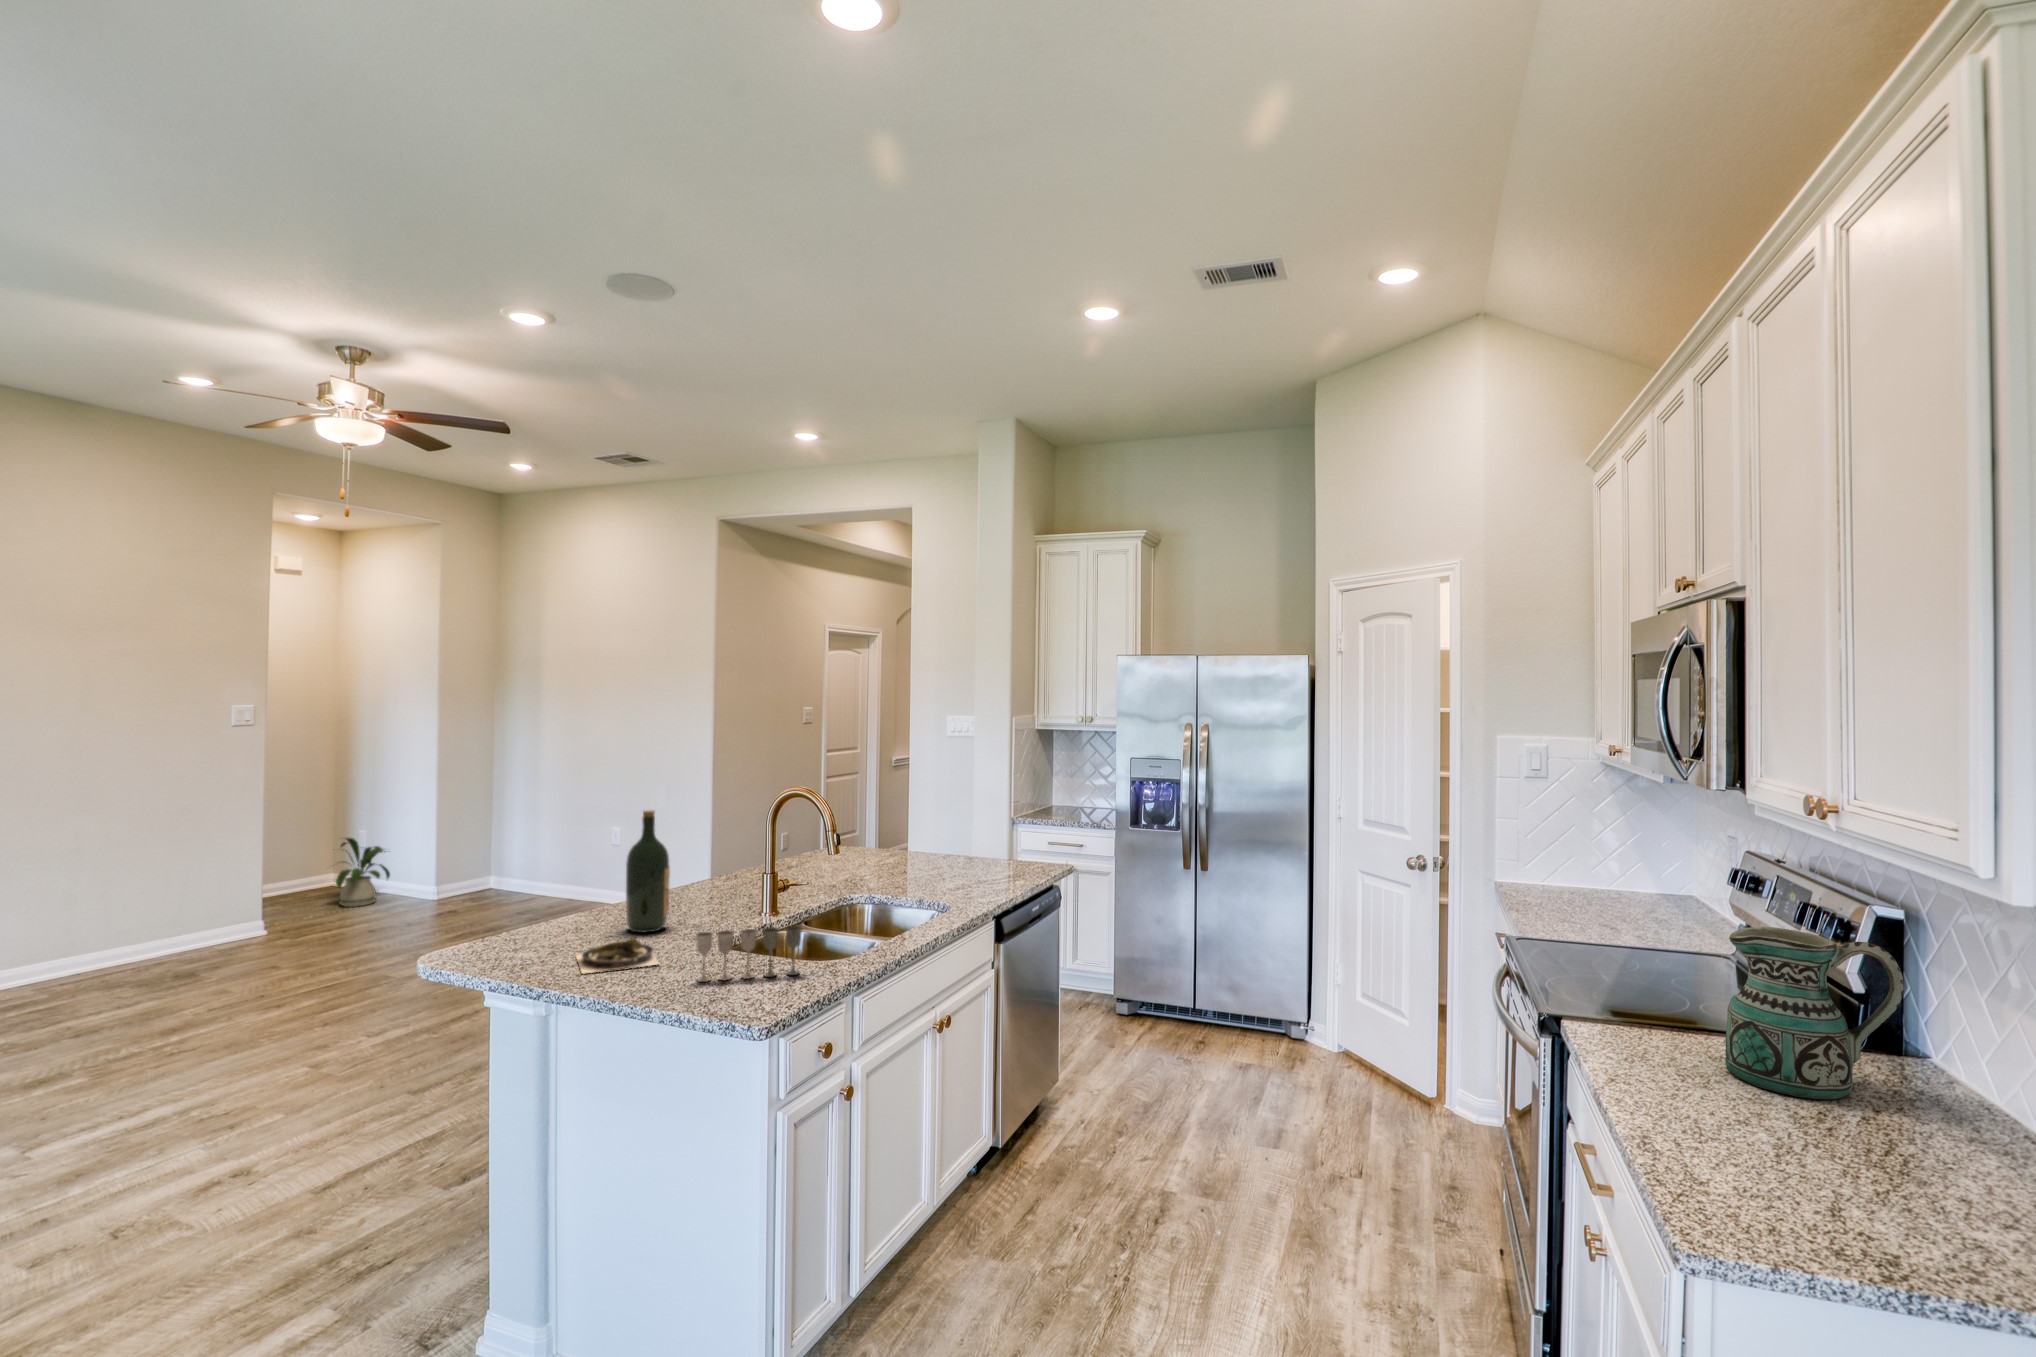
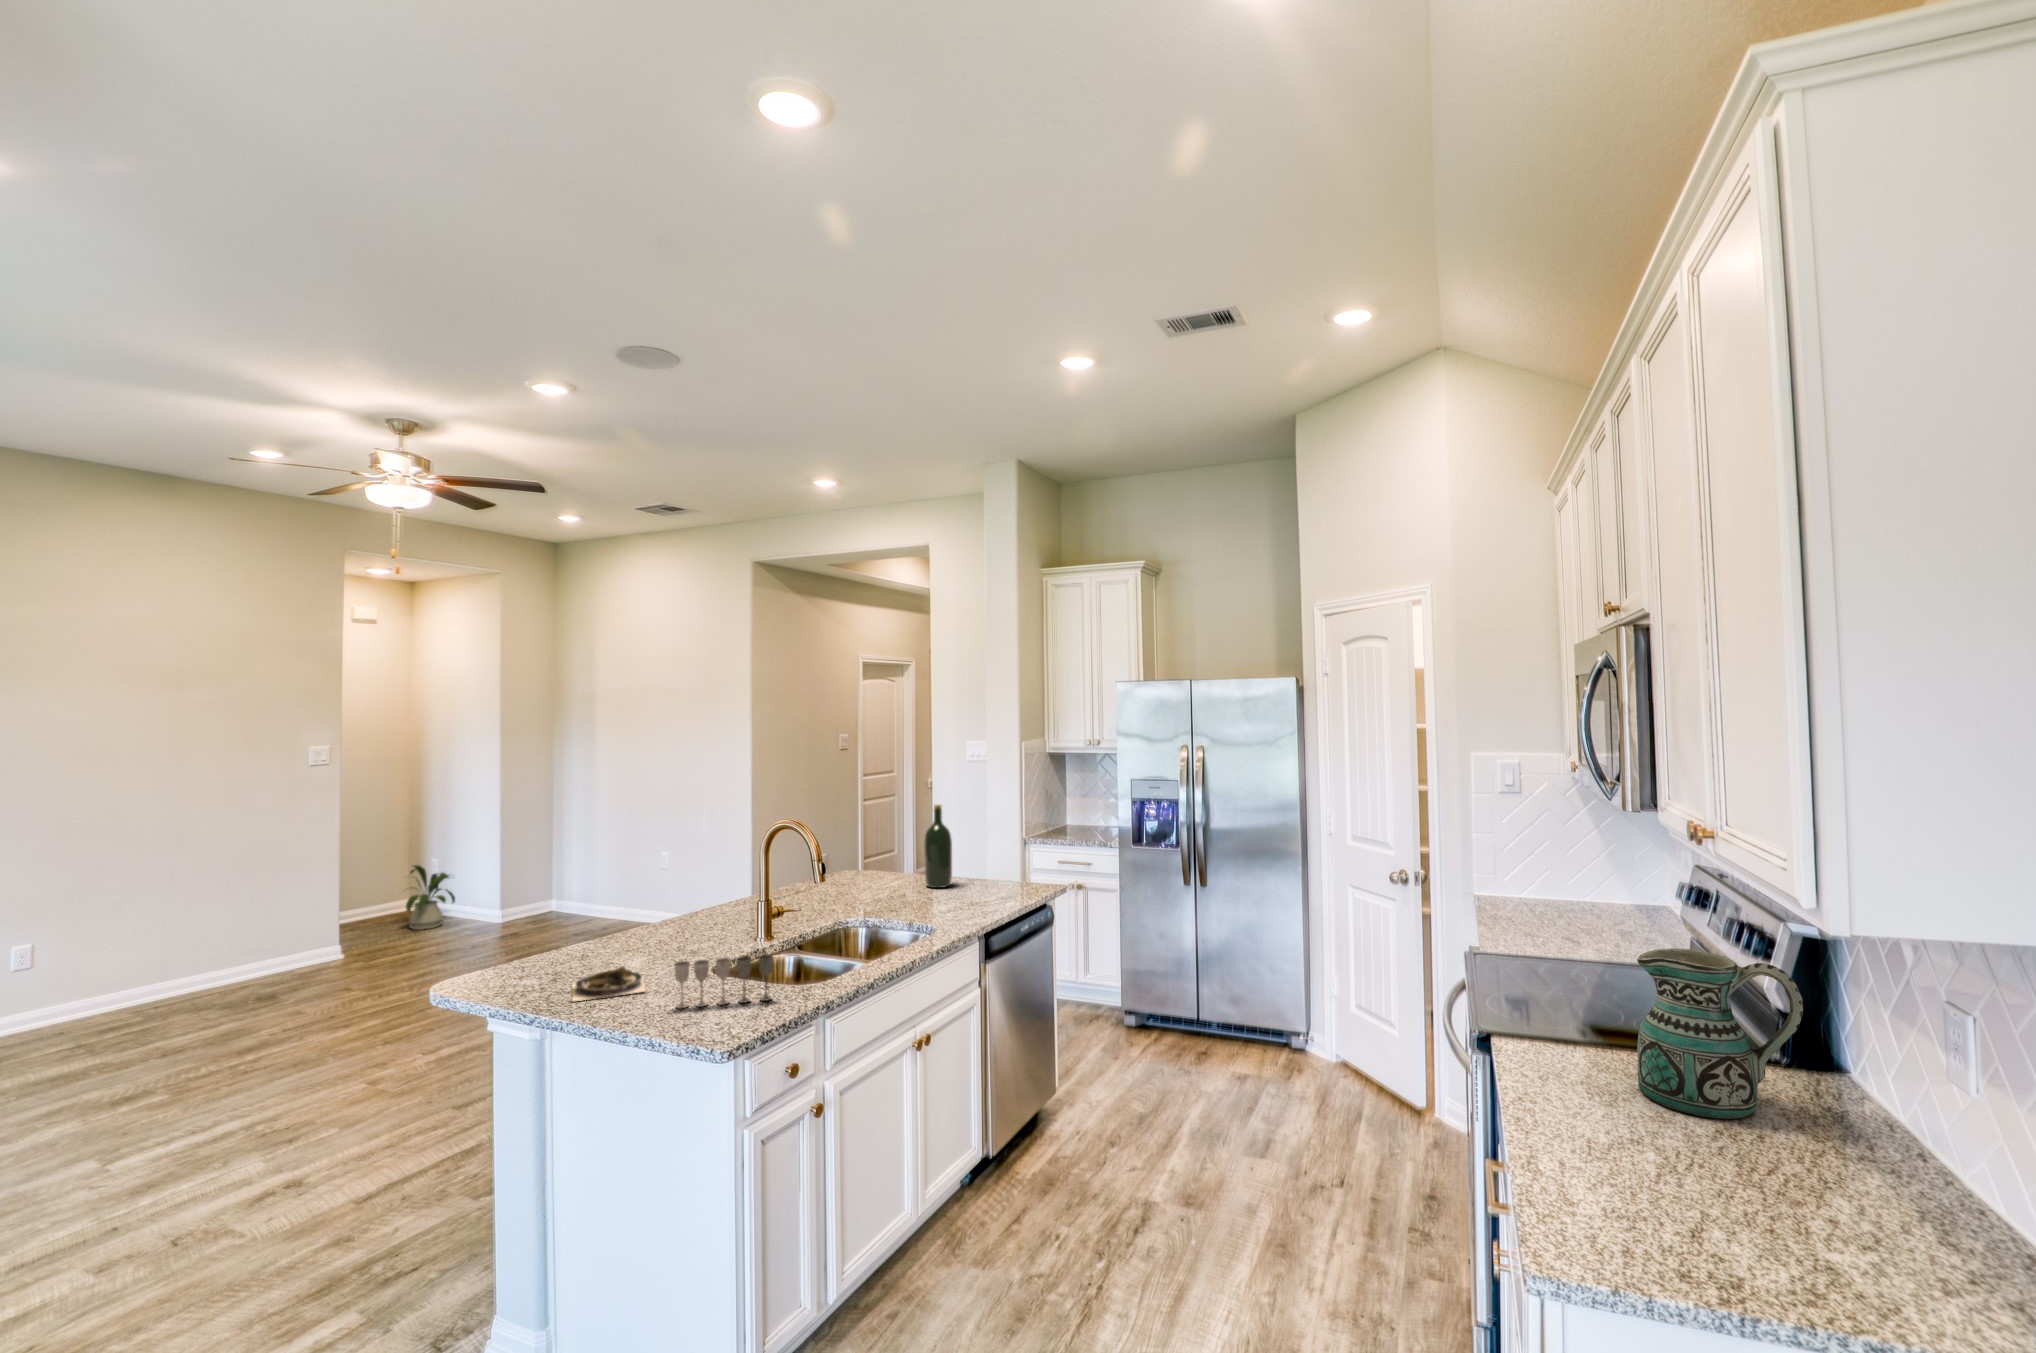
wine bottle: present [626,810,670,932] -> present [924,804,952,888]

